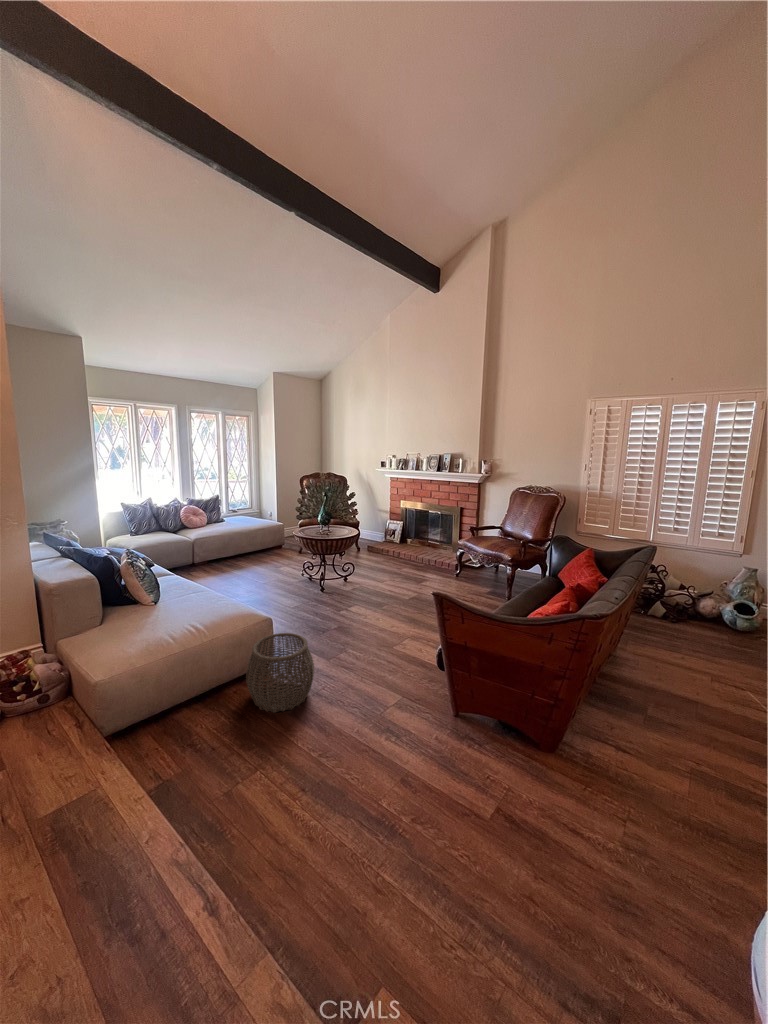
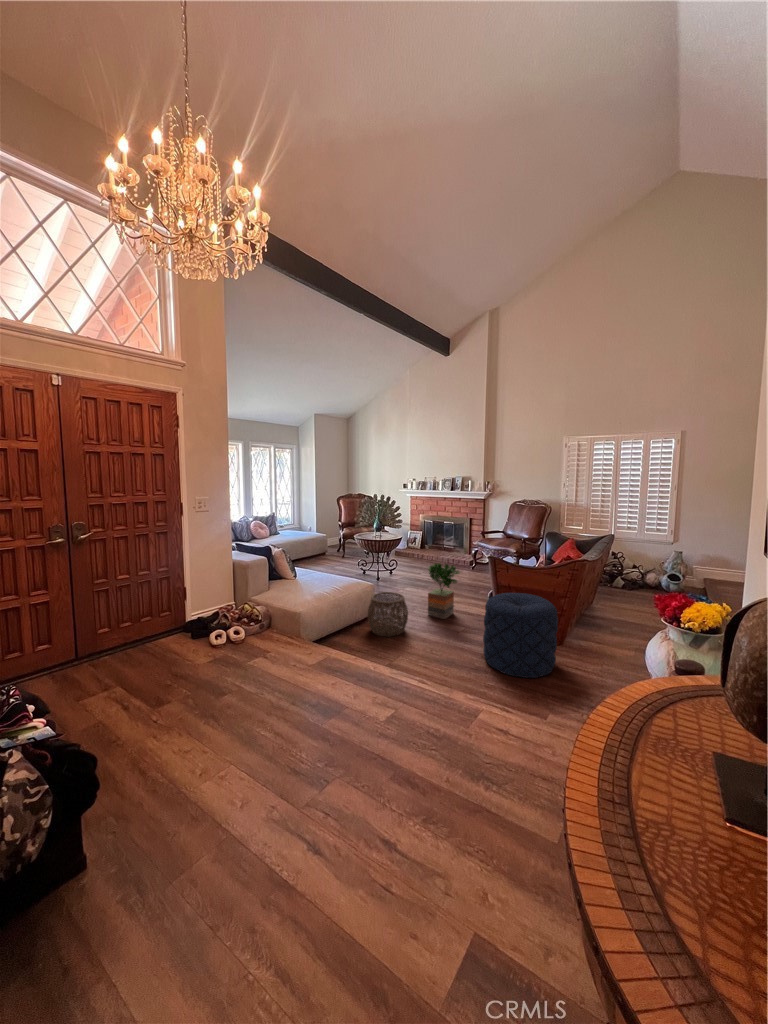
potted tree: none [359,583,412,673] -> present [428,564,460,619]
pouf: none [412,661,551,854] -> present [483,593,558,678]

